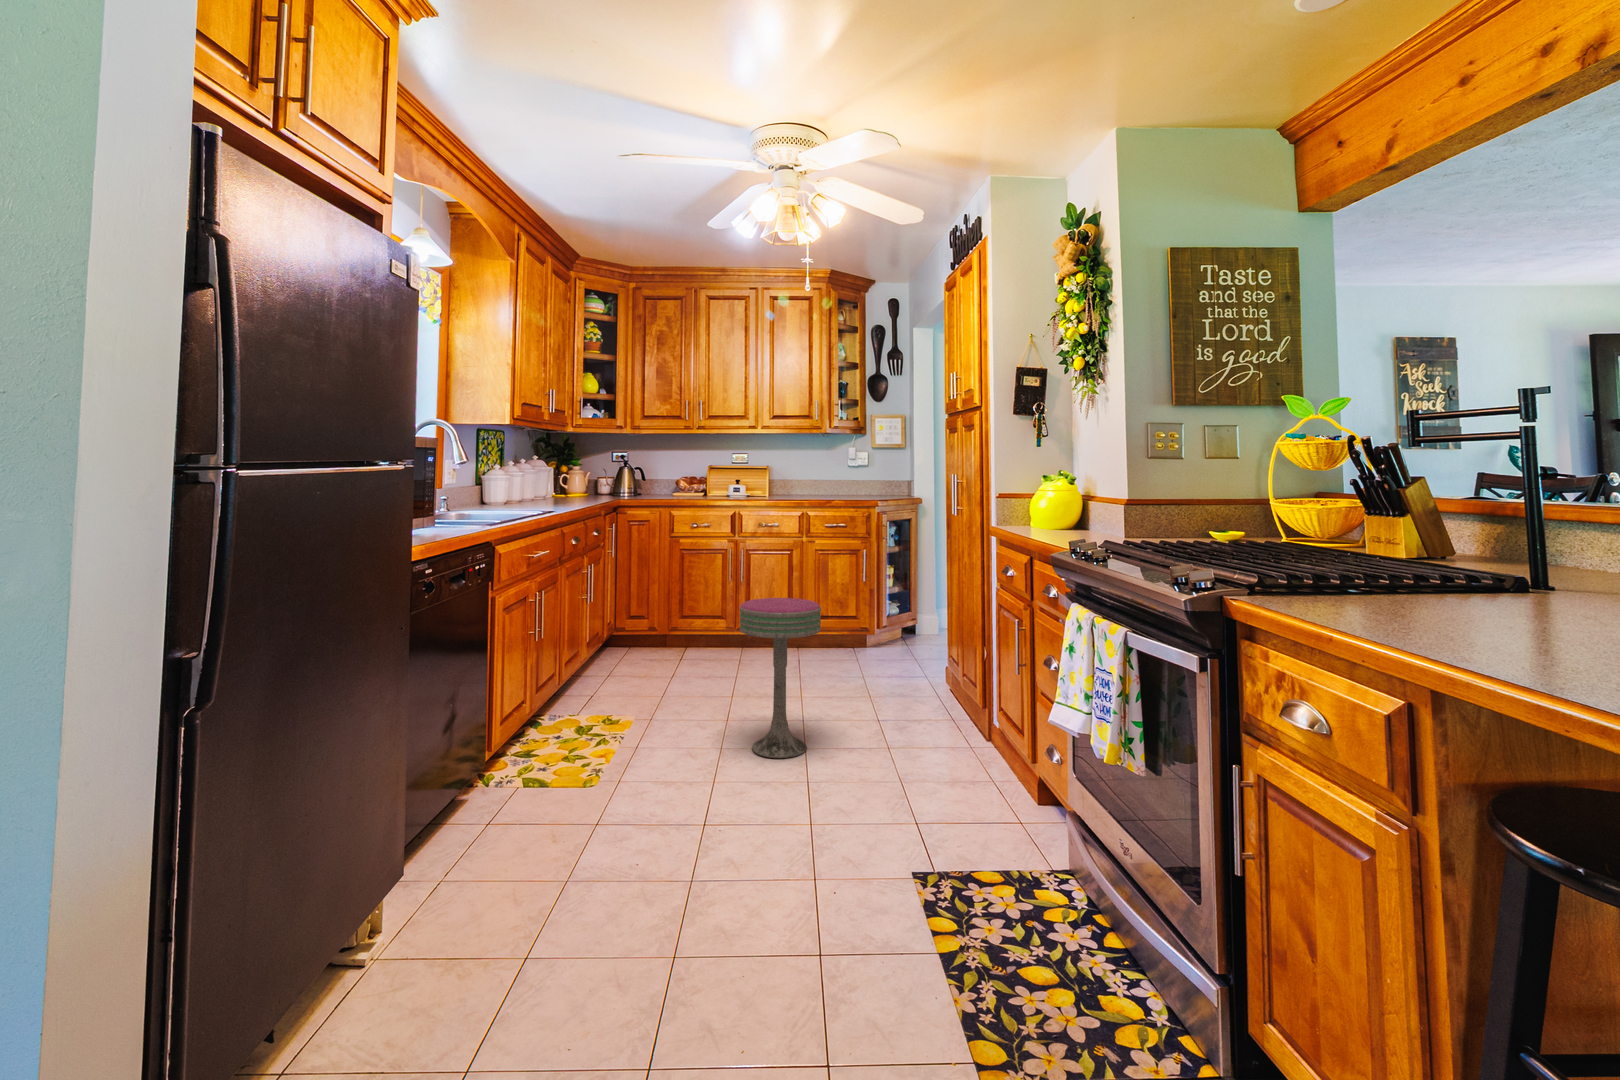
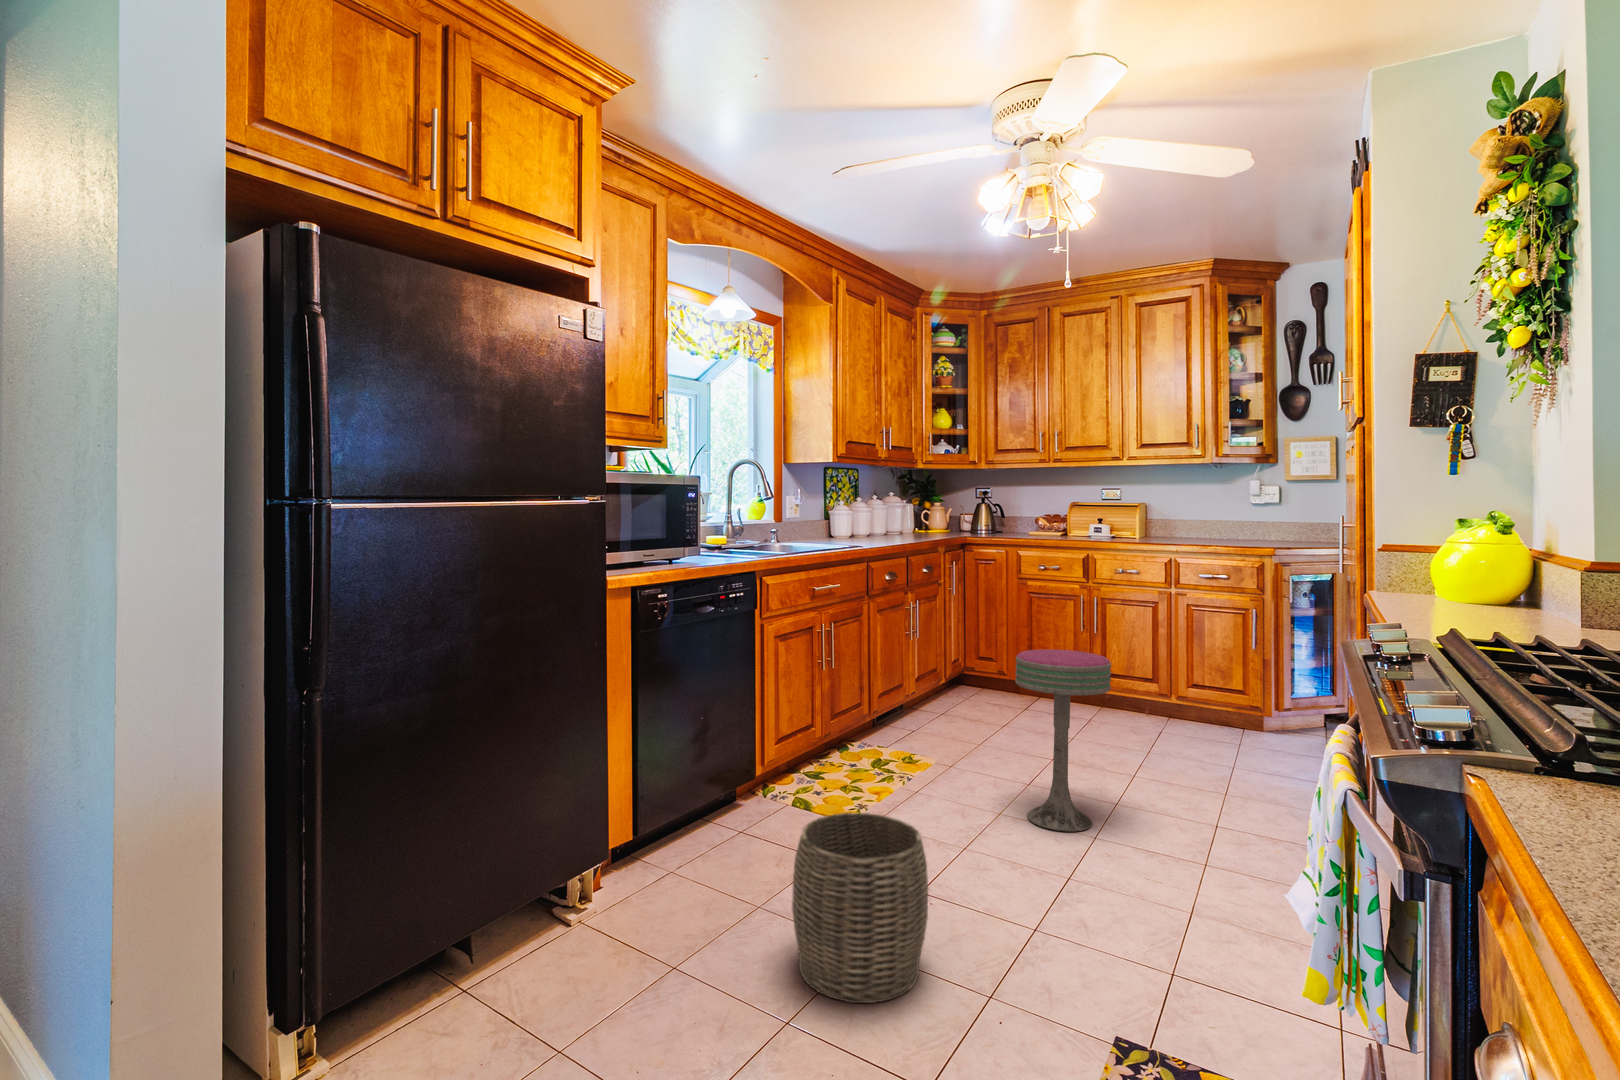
woven basket: none [630,786,774,994] -> present [792,813,928,1003]

